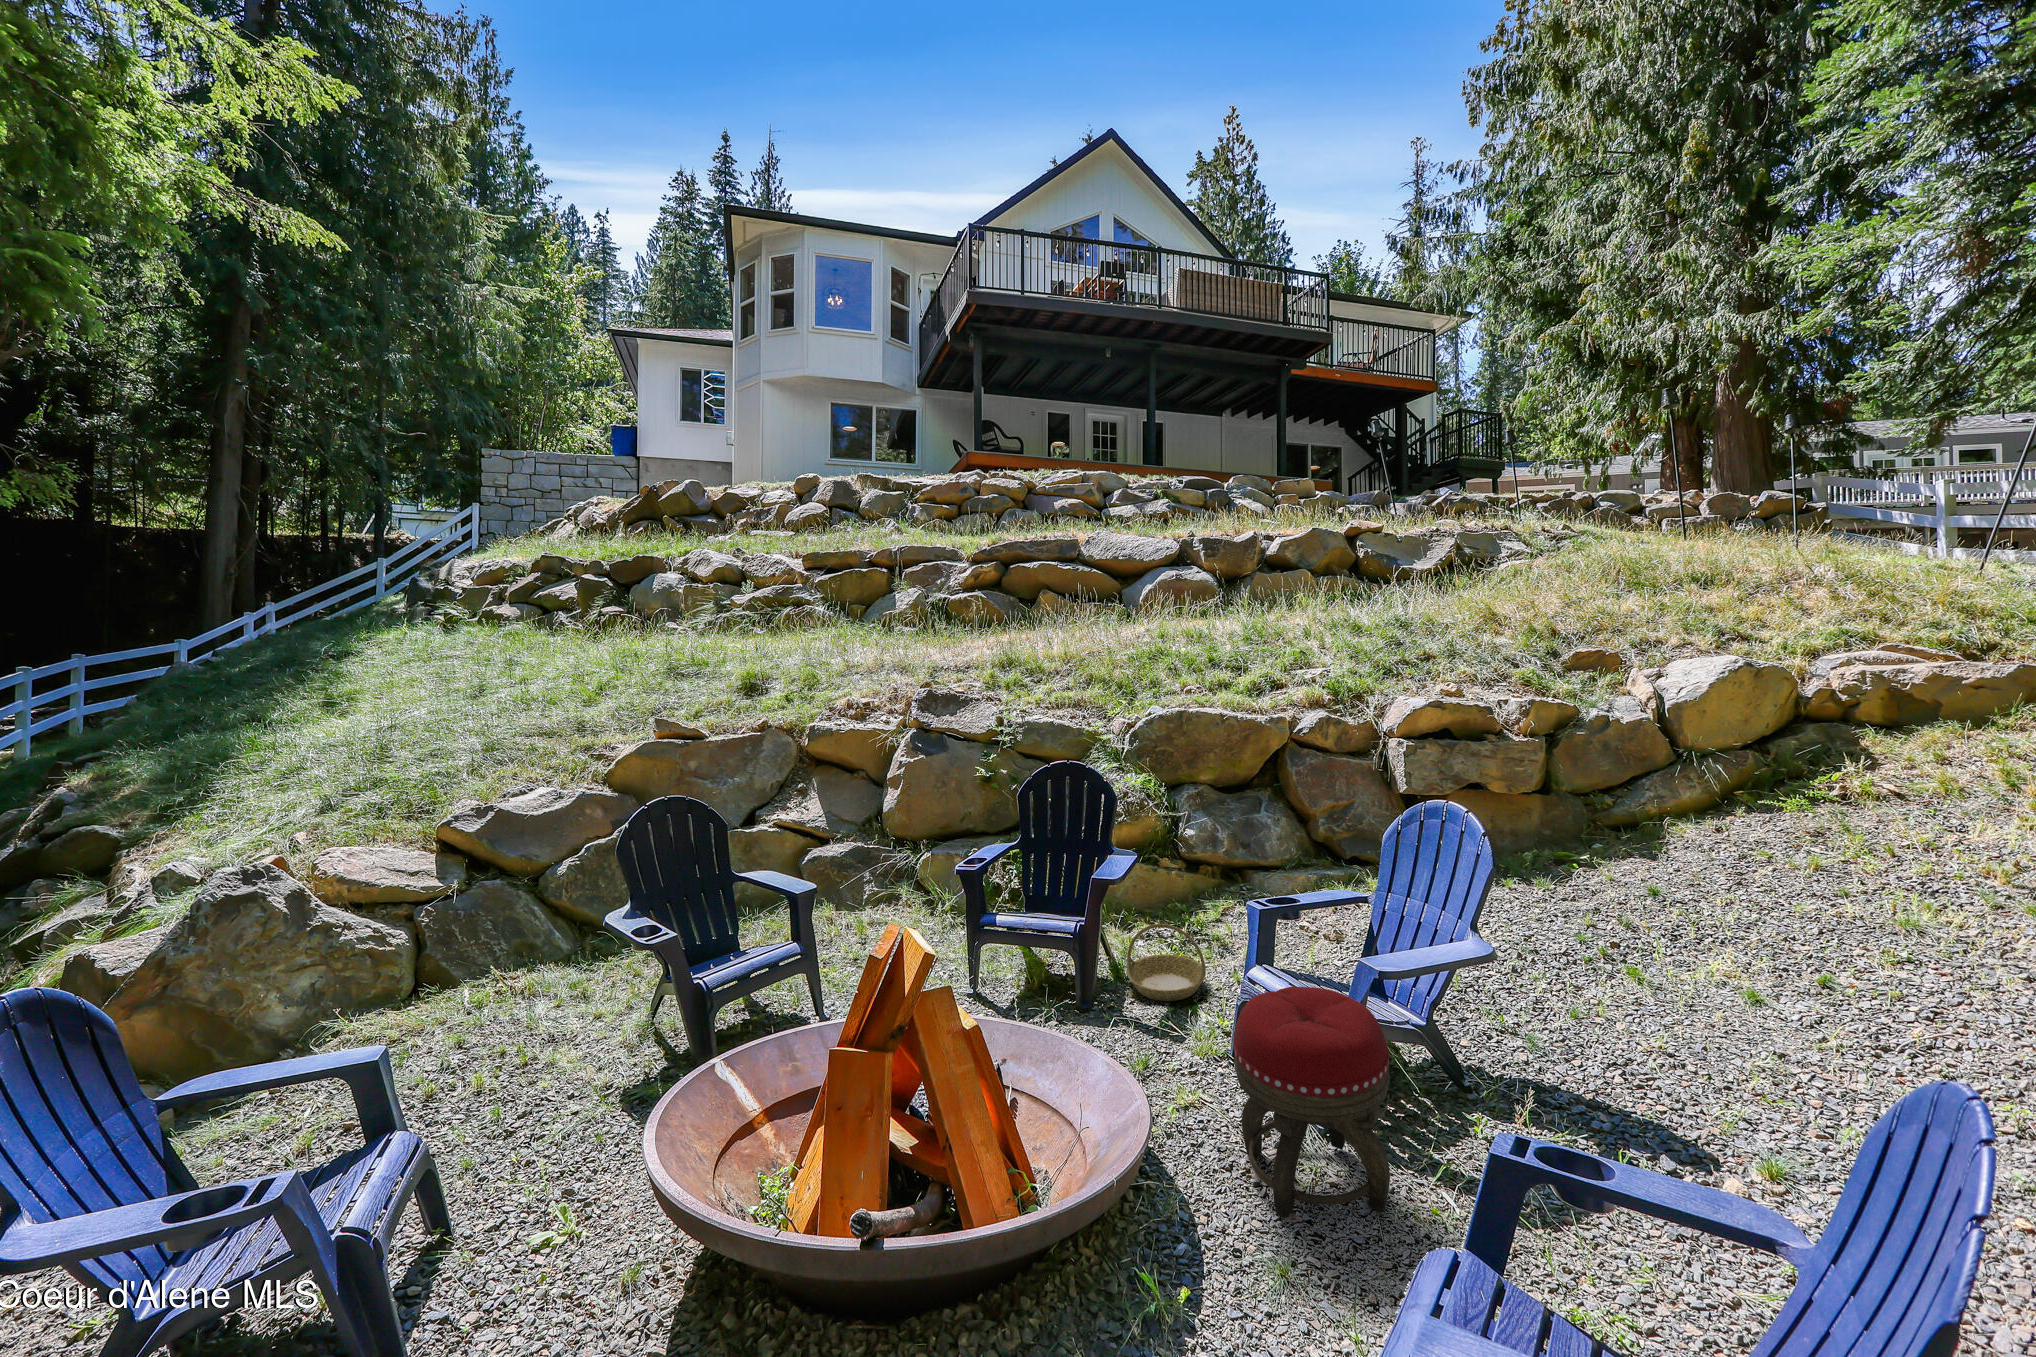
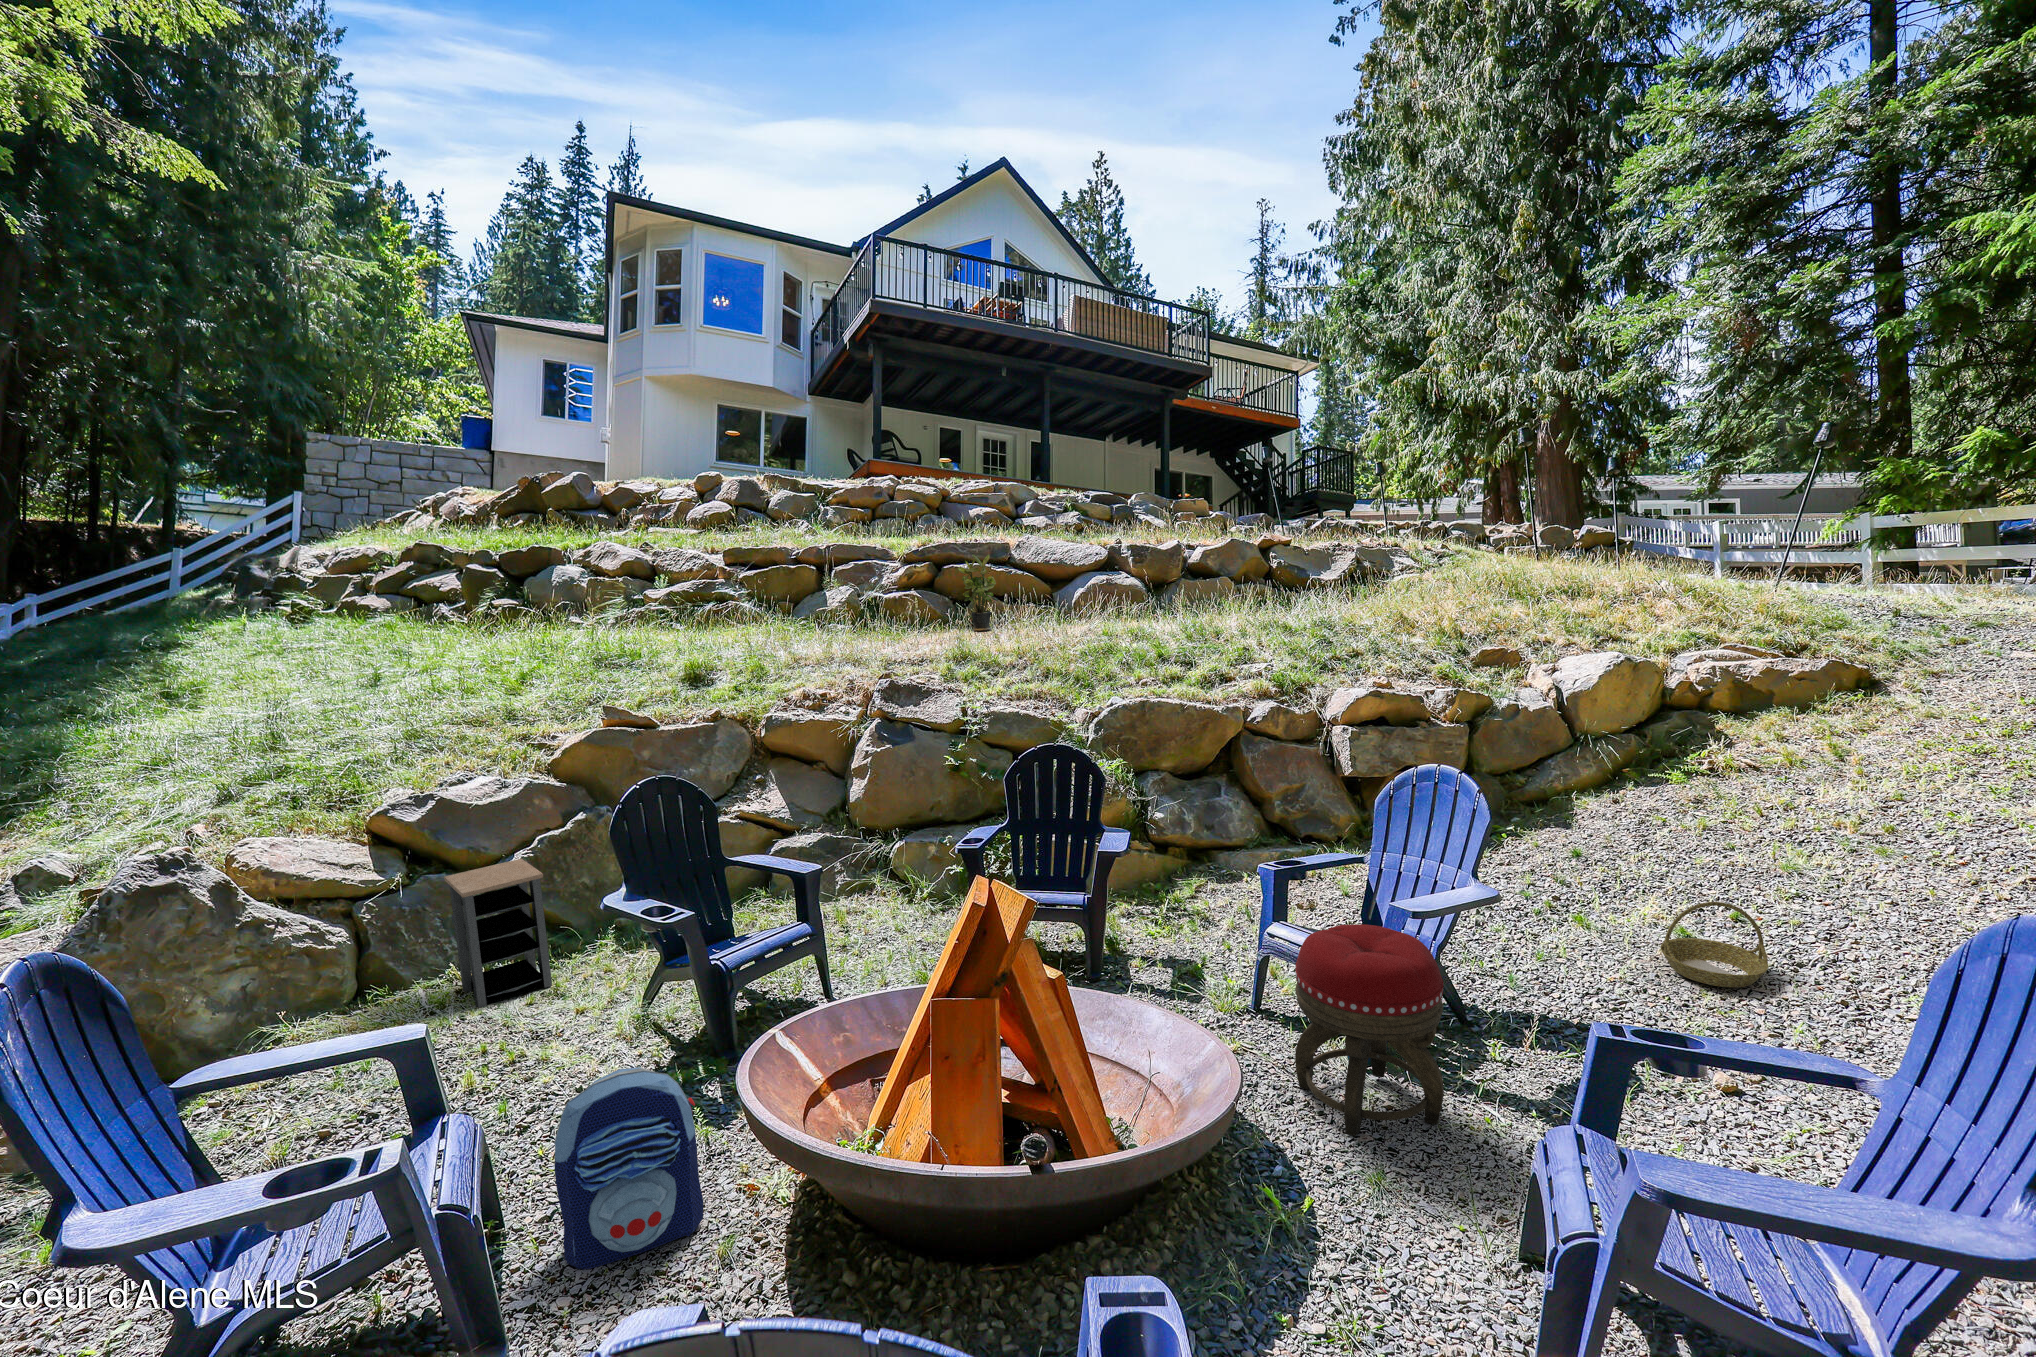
potted plant: none [1014,556,1054,635] -> present [958,554,996,631]
side table: none [482,872,577,1013] -> present [444,859,552,1008]
basket: present [1127,924,1206,1001] -> present [1660,902,1768,987]
backpack: none [461,1108,610,1295] -> present [554,1067,703,1269]

